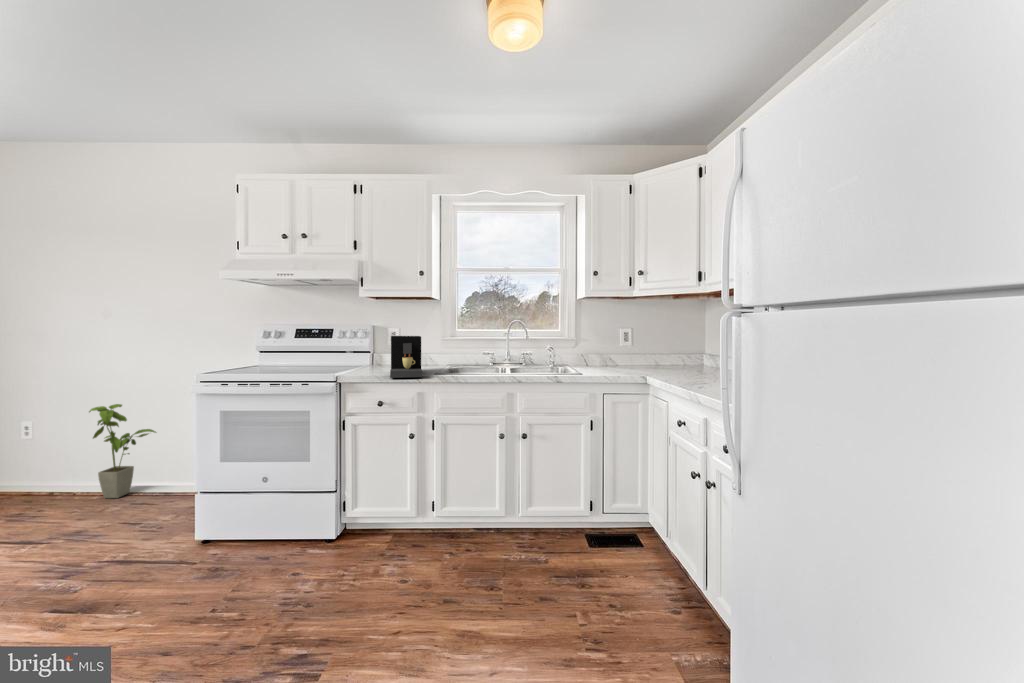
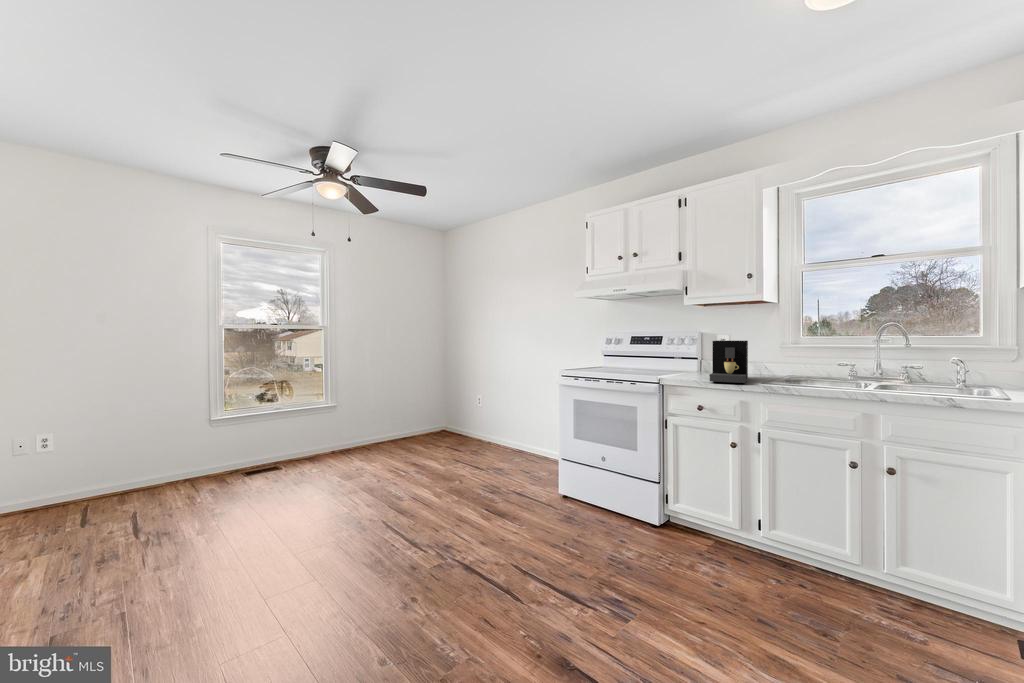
house plant: present [89,404,156,498] -> none [506,390,541,456]

